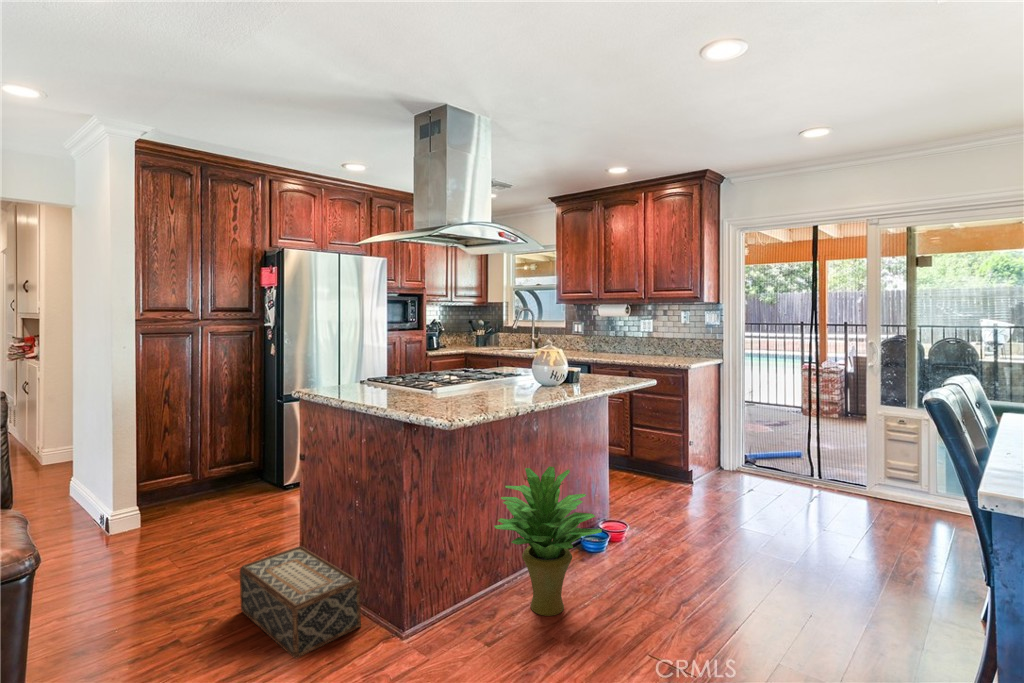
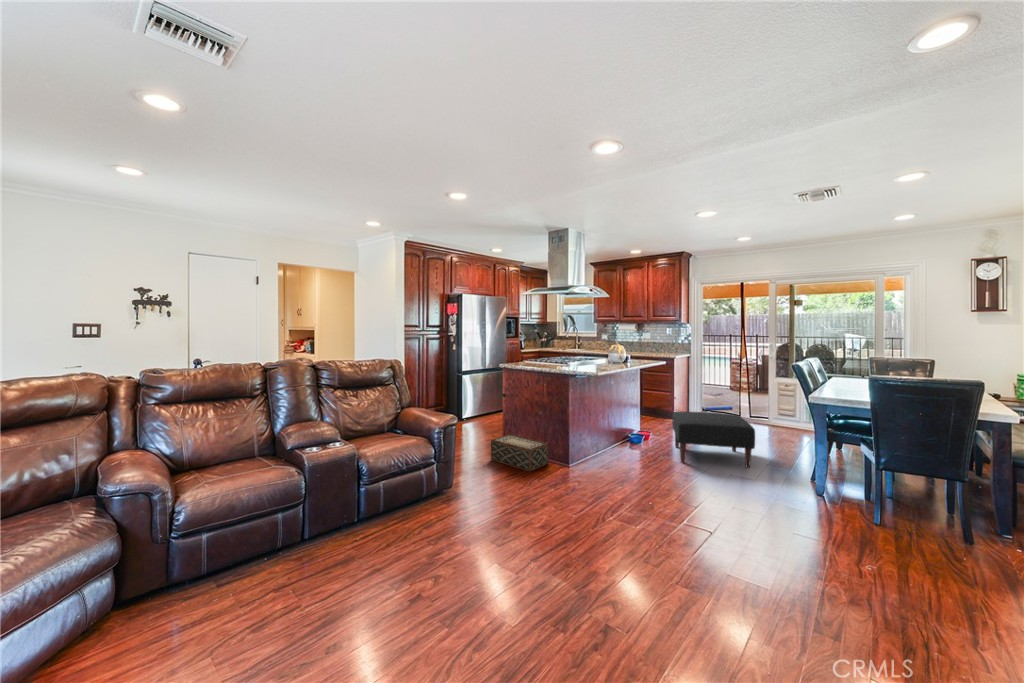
potted plant: present [494,466,602,616] -> none [602,398,651,461]
ottoman: none [663,489,843,646] -> present [672,411,755,468]

